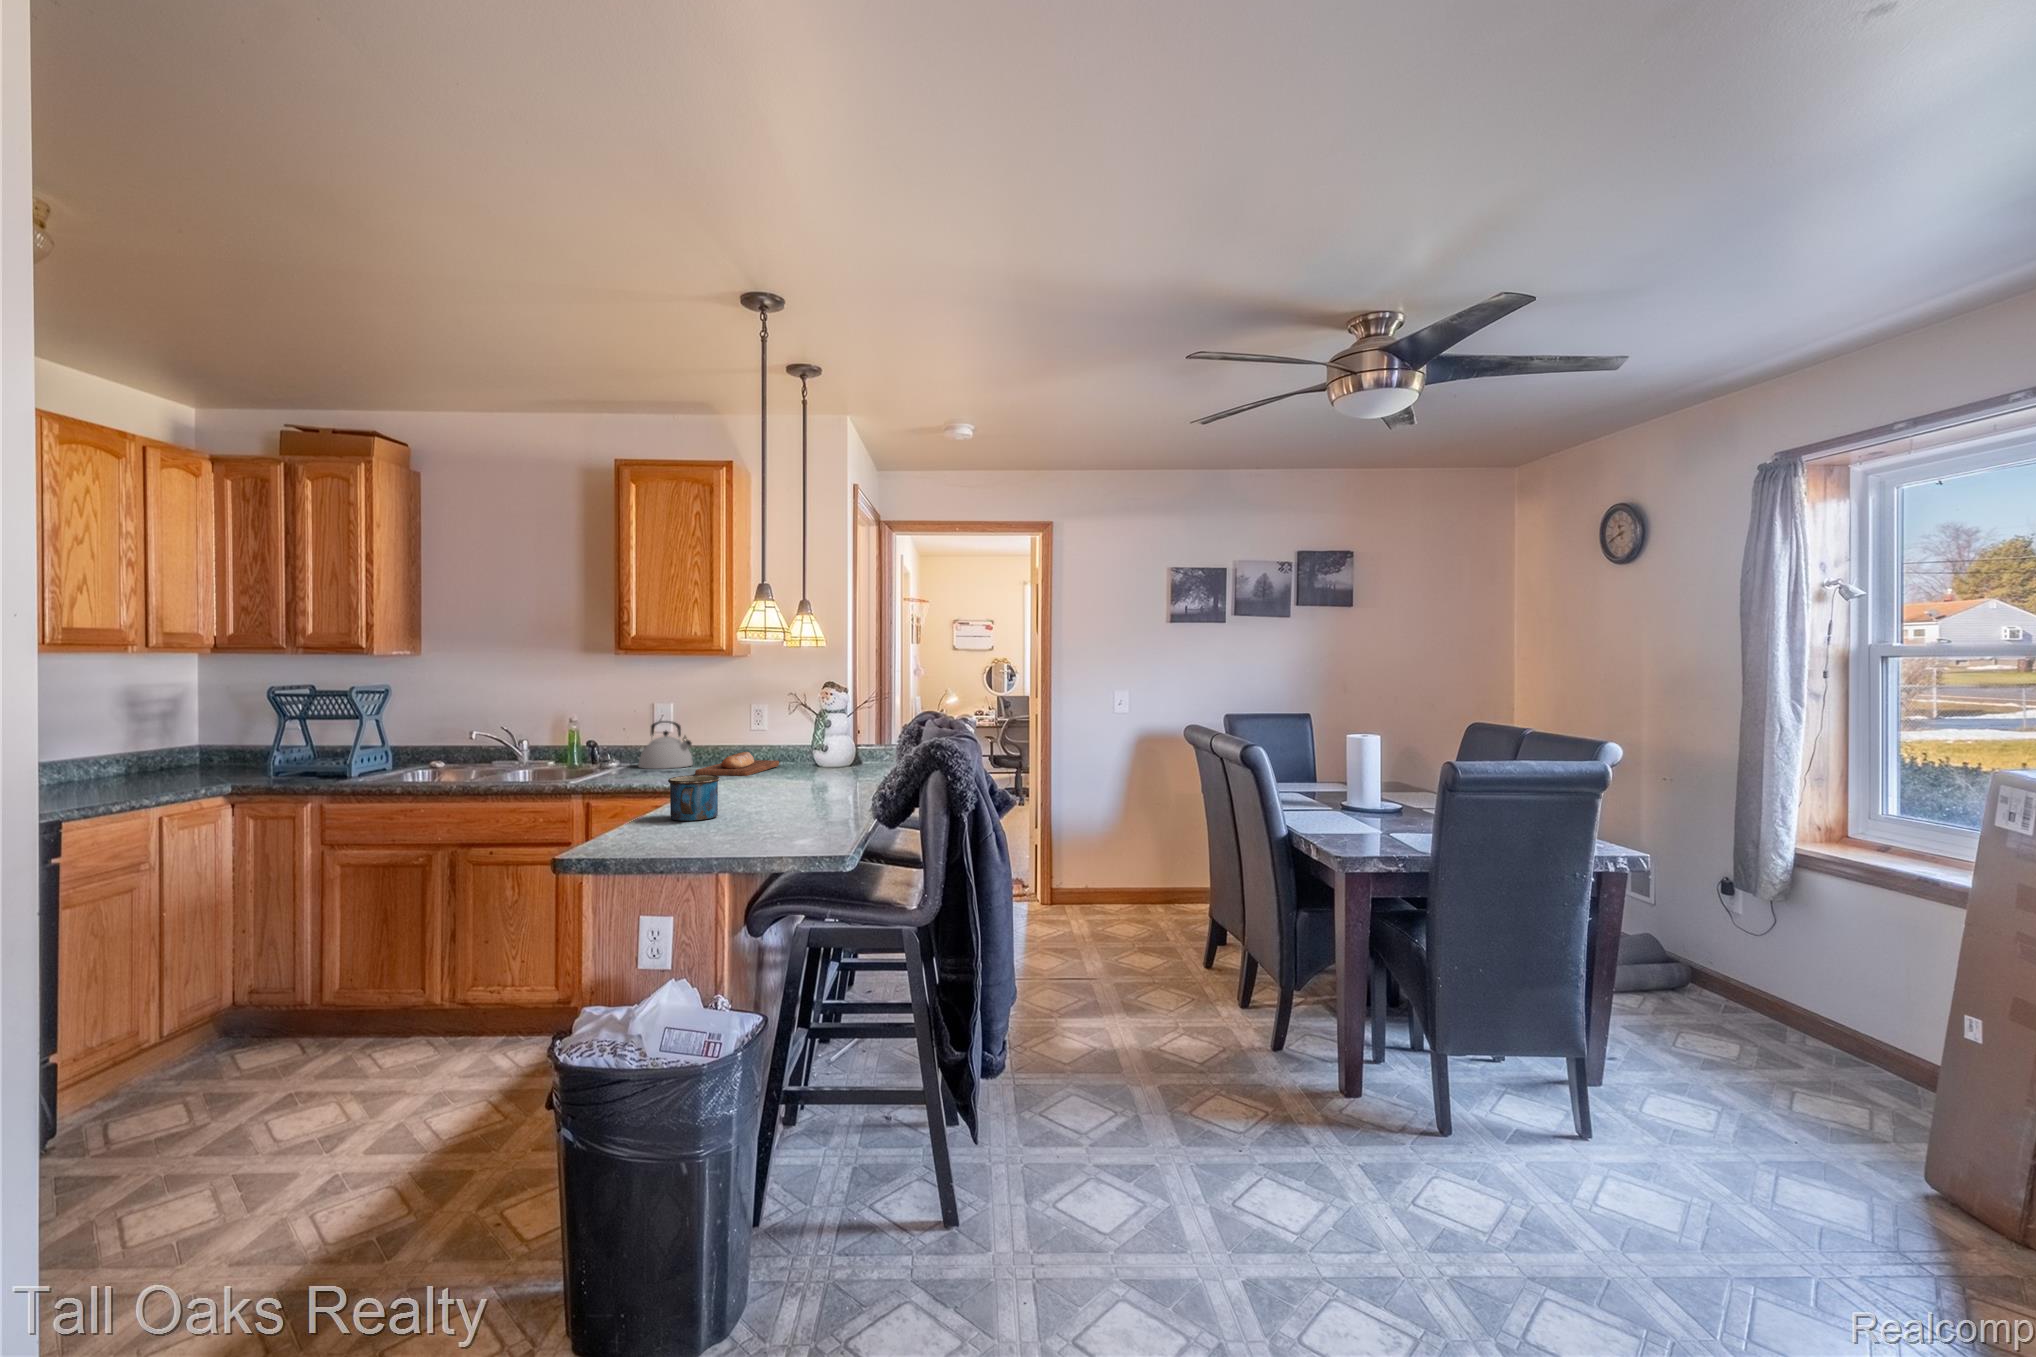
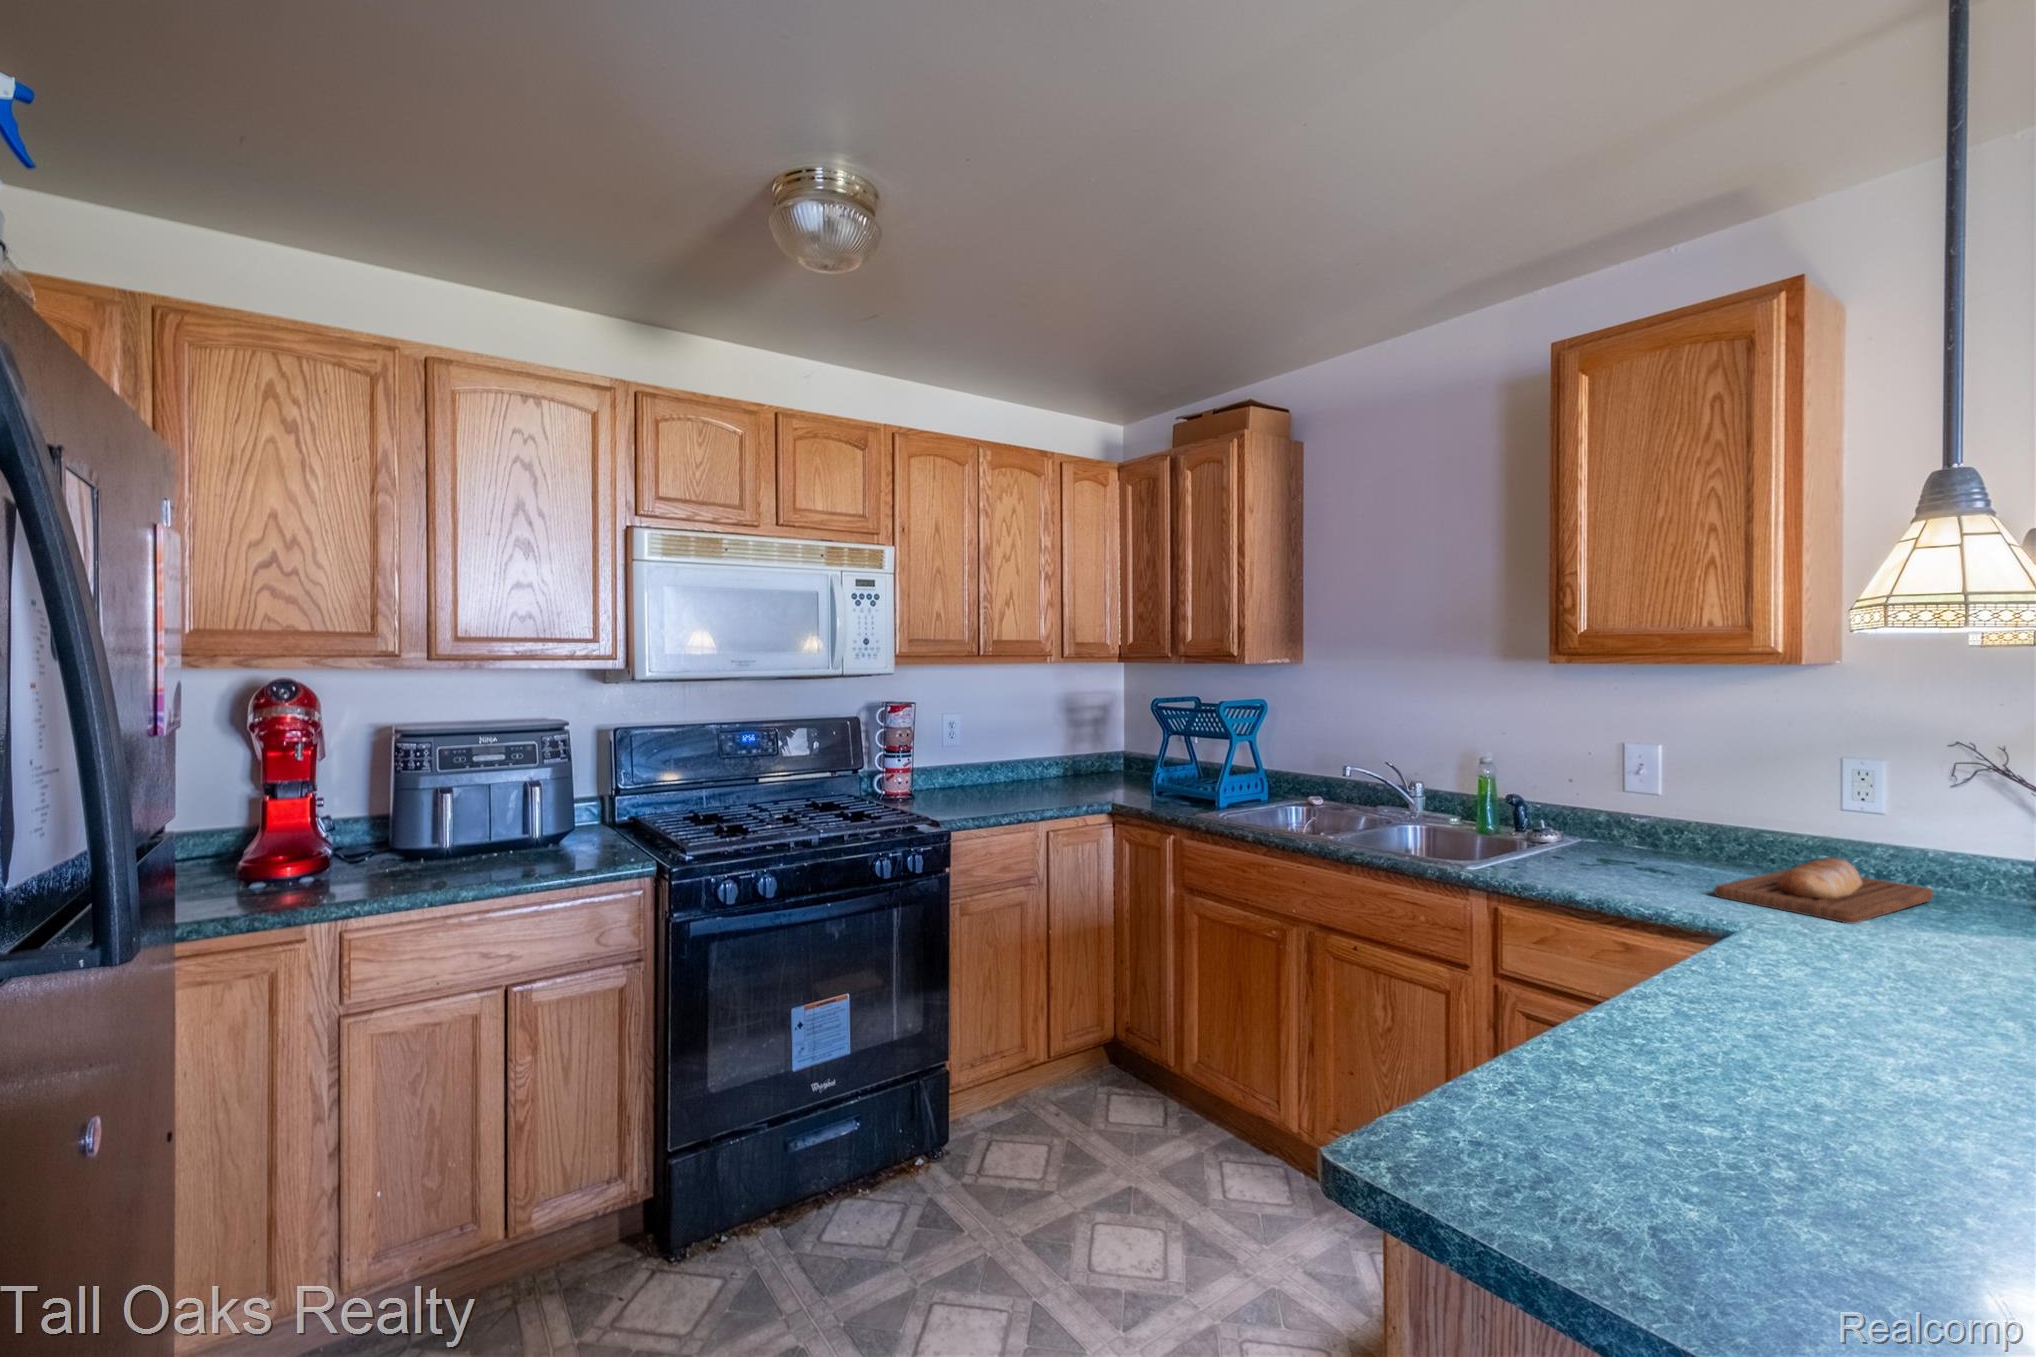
kettle: present [638,721,693,769] -> none [1591,774,1703,864]
mug: present [668,775,720,821] -> none [1674,989,1859,1159]

